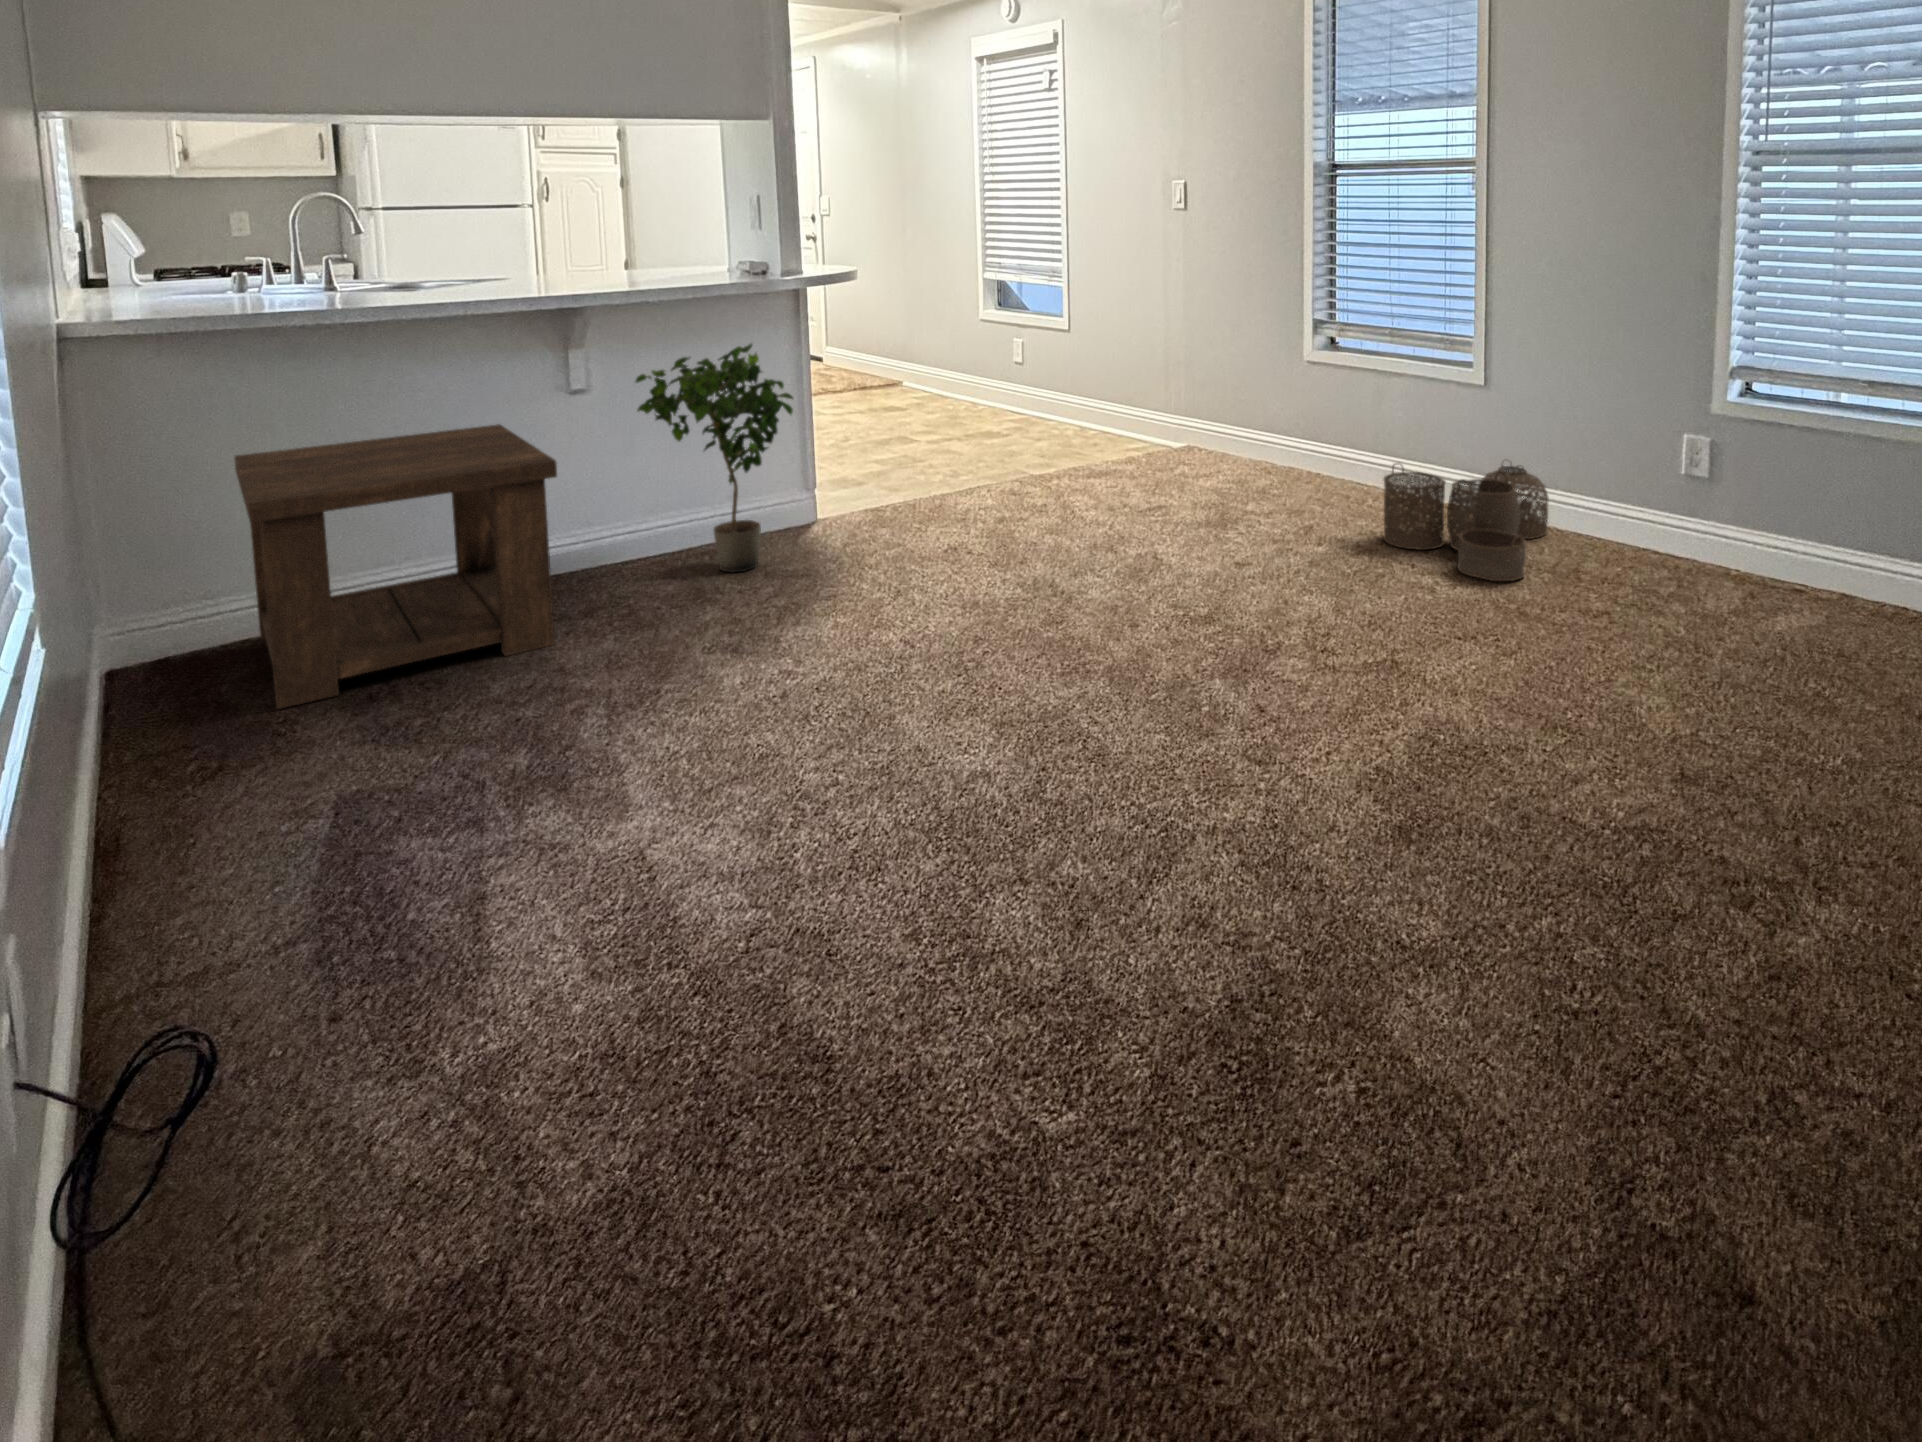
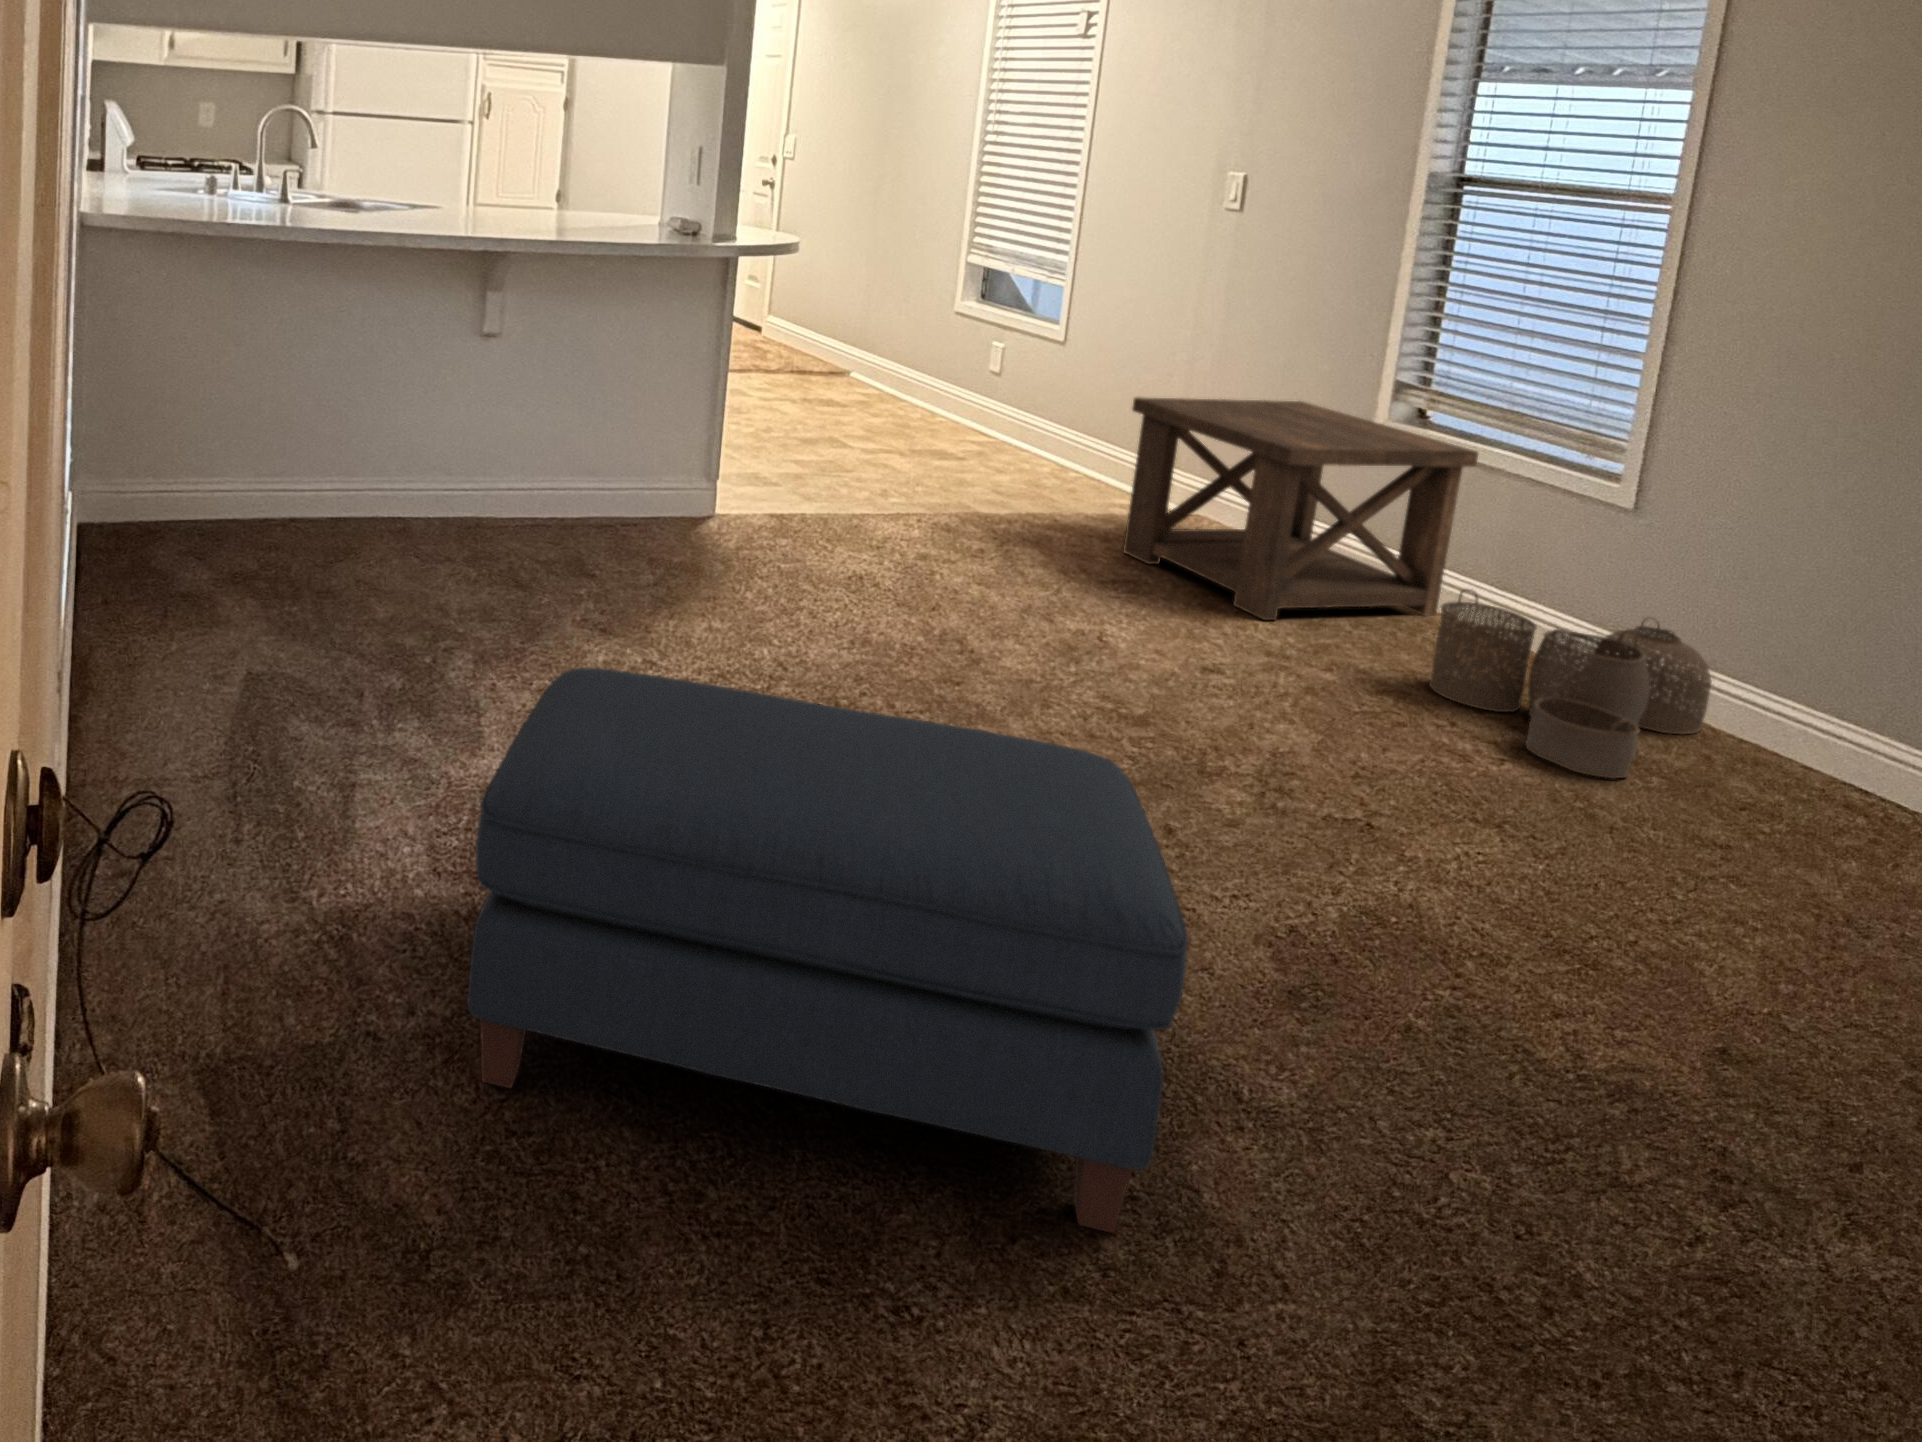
potted plant: present [635,344,793,572] -> none [544,311,705,551]
side table: present [234,424,557,709] -> present [1123,397,1479,620]
ottoman: none [642,667,1387,1244] -> present [467,668,1188,1233]

